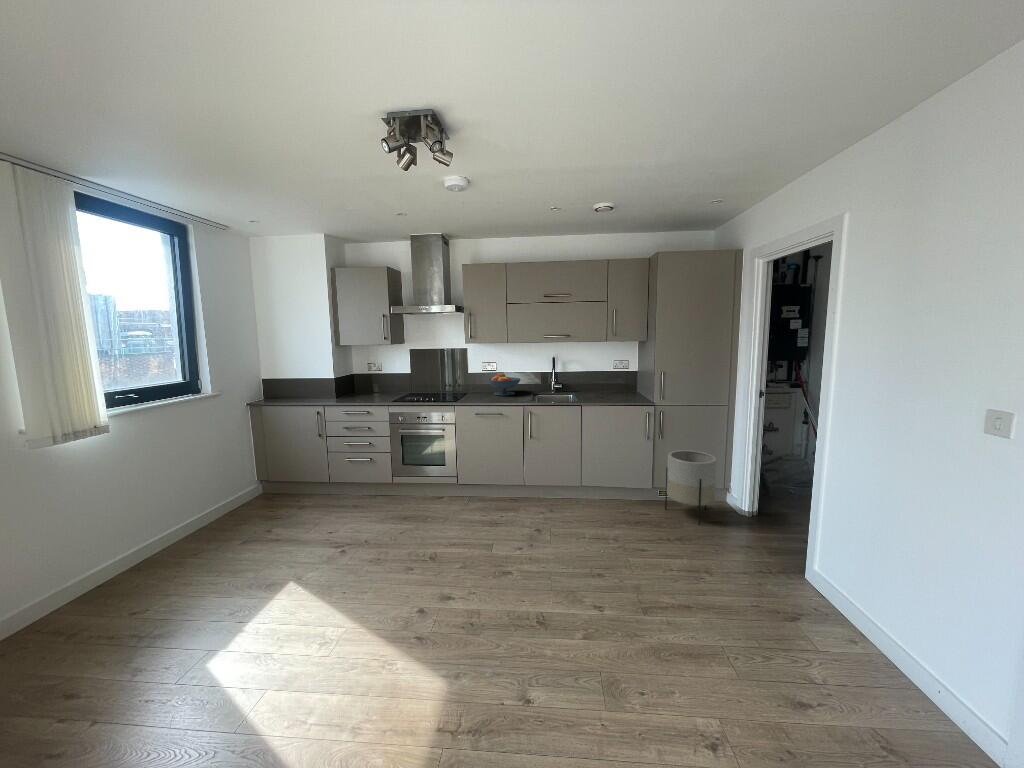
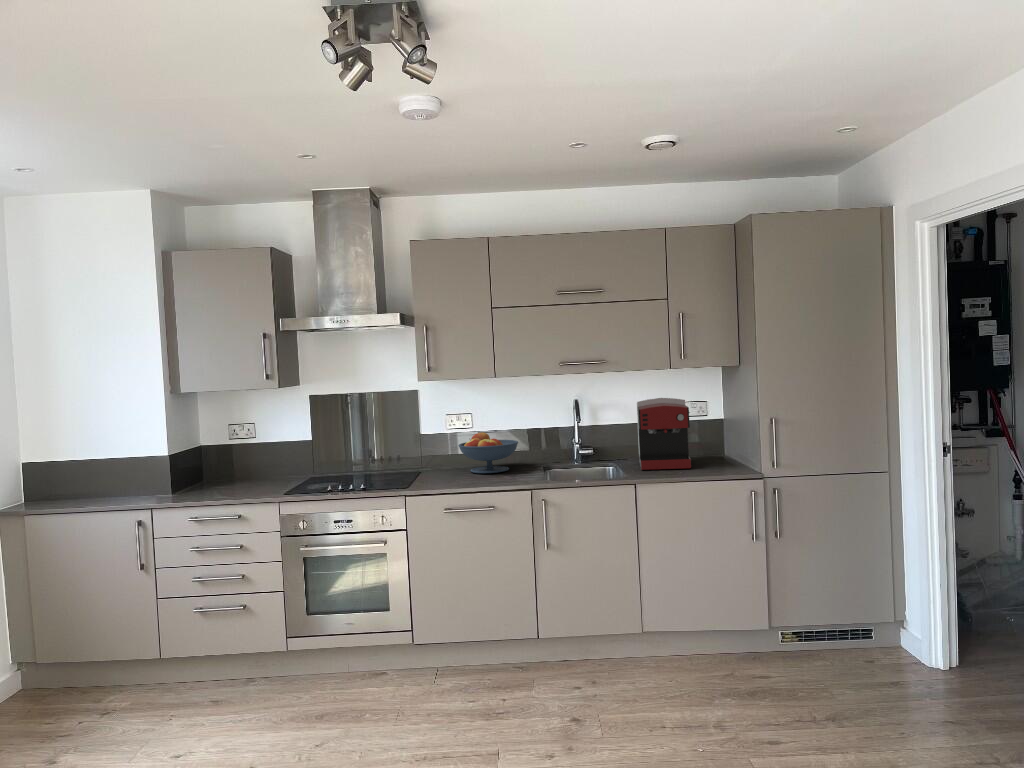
coffee maker: none [587,358,615,398] -> present [637,398,691,470]
planter: present [665,450,717,525] -> none [794,557,886,693]

